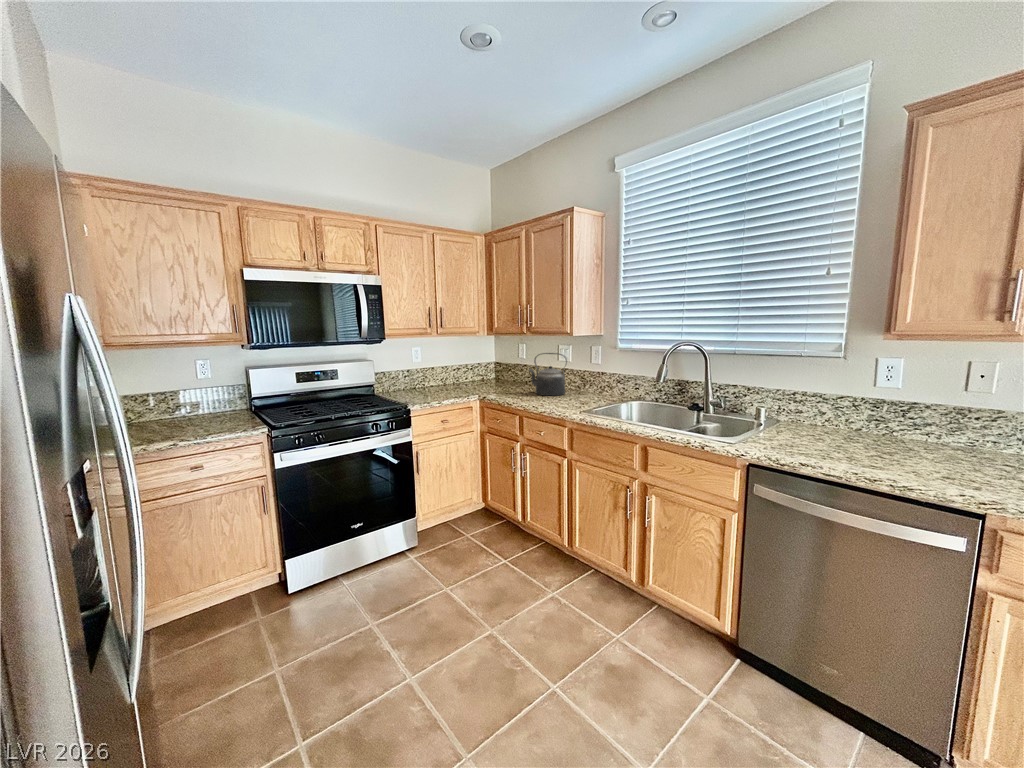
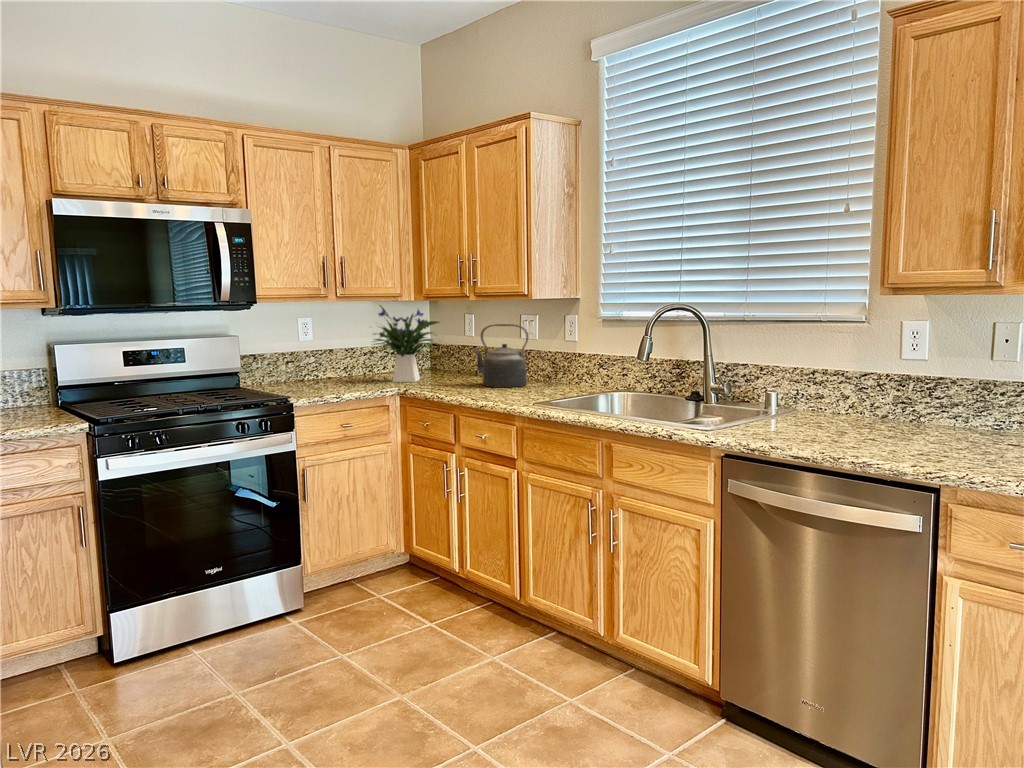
flower arrangement: none [459,339,506,391] -> present [374,305,439,382]

